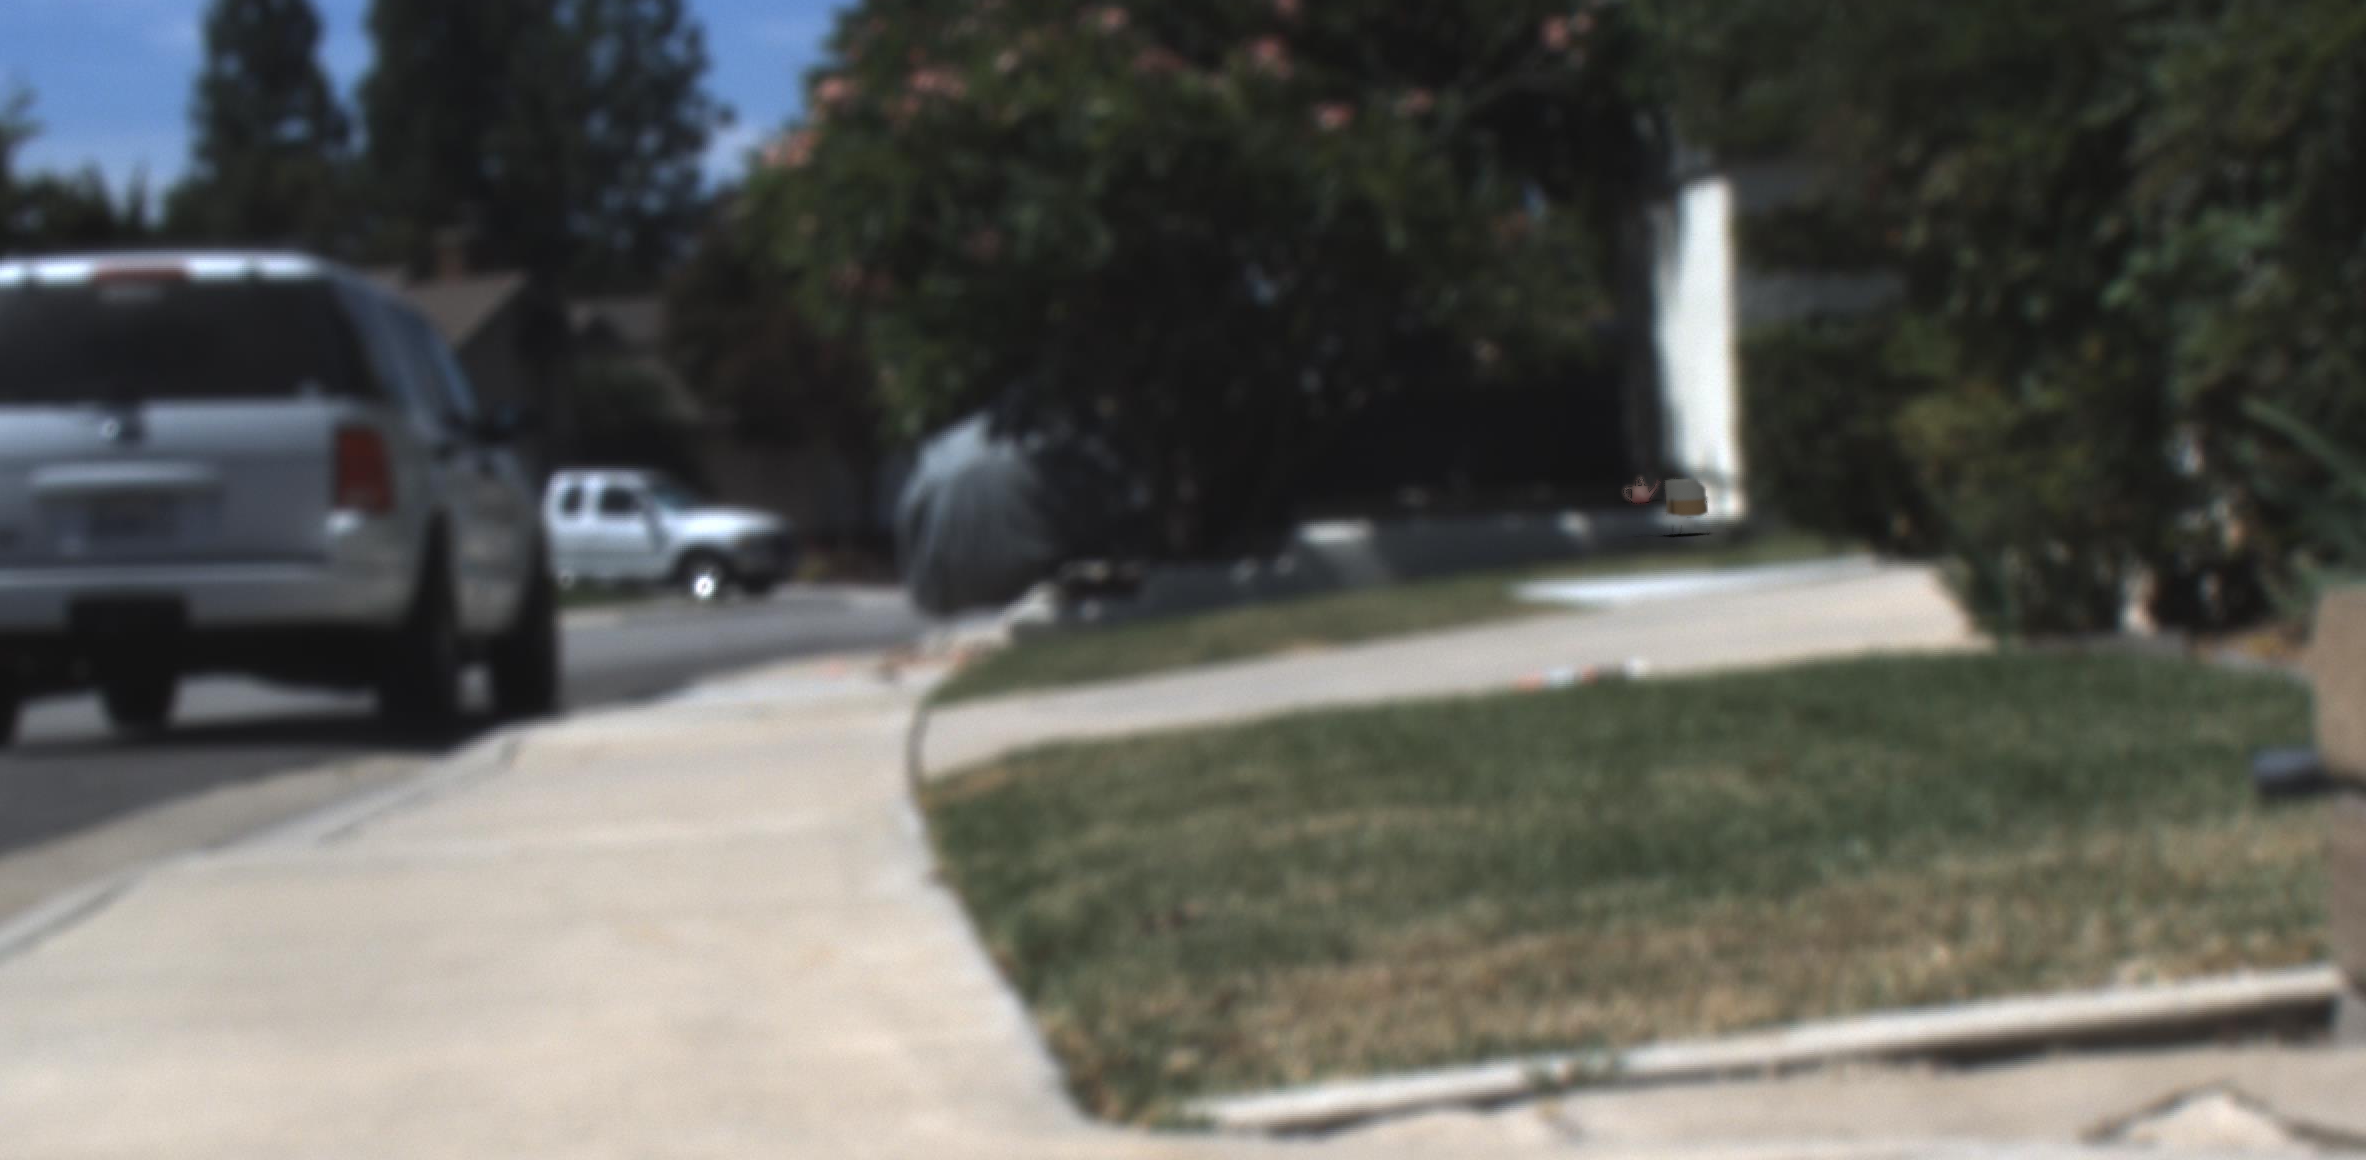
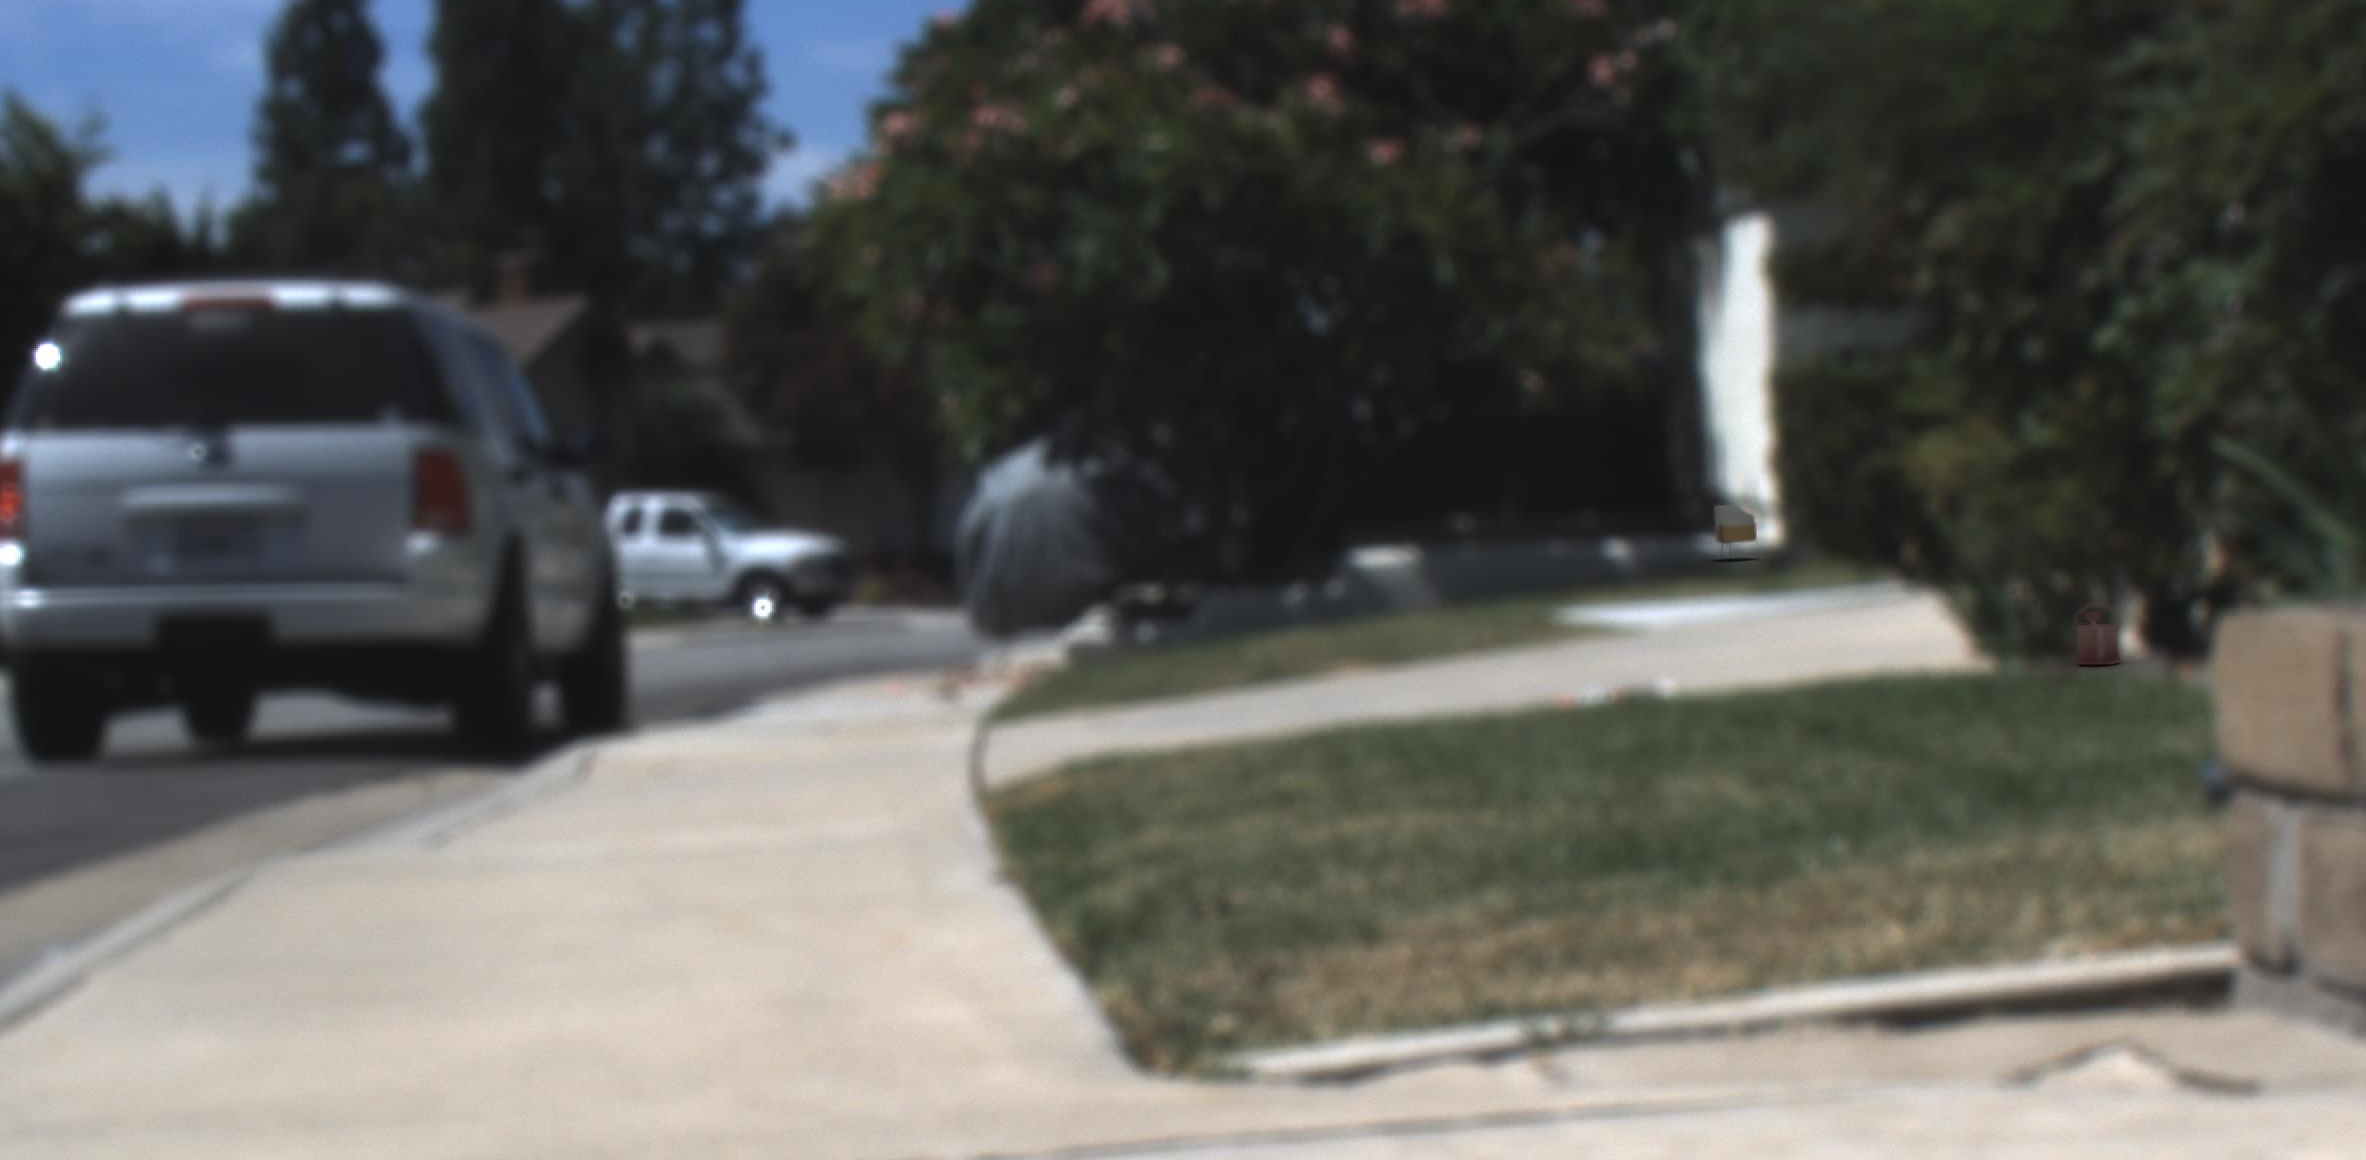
watering can: present [1631,480,1657,503] -> present [2075,603,2120,665]

